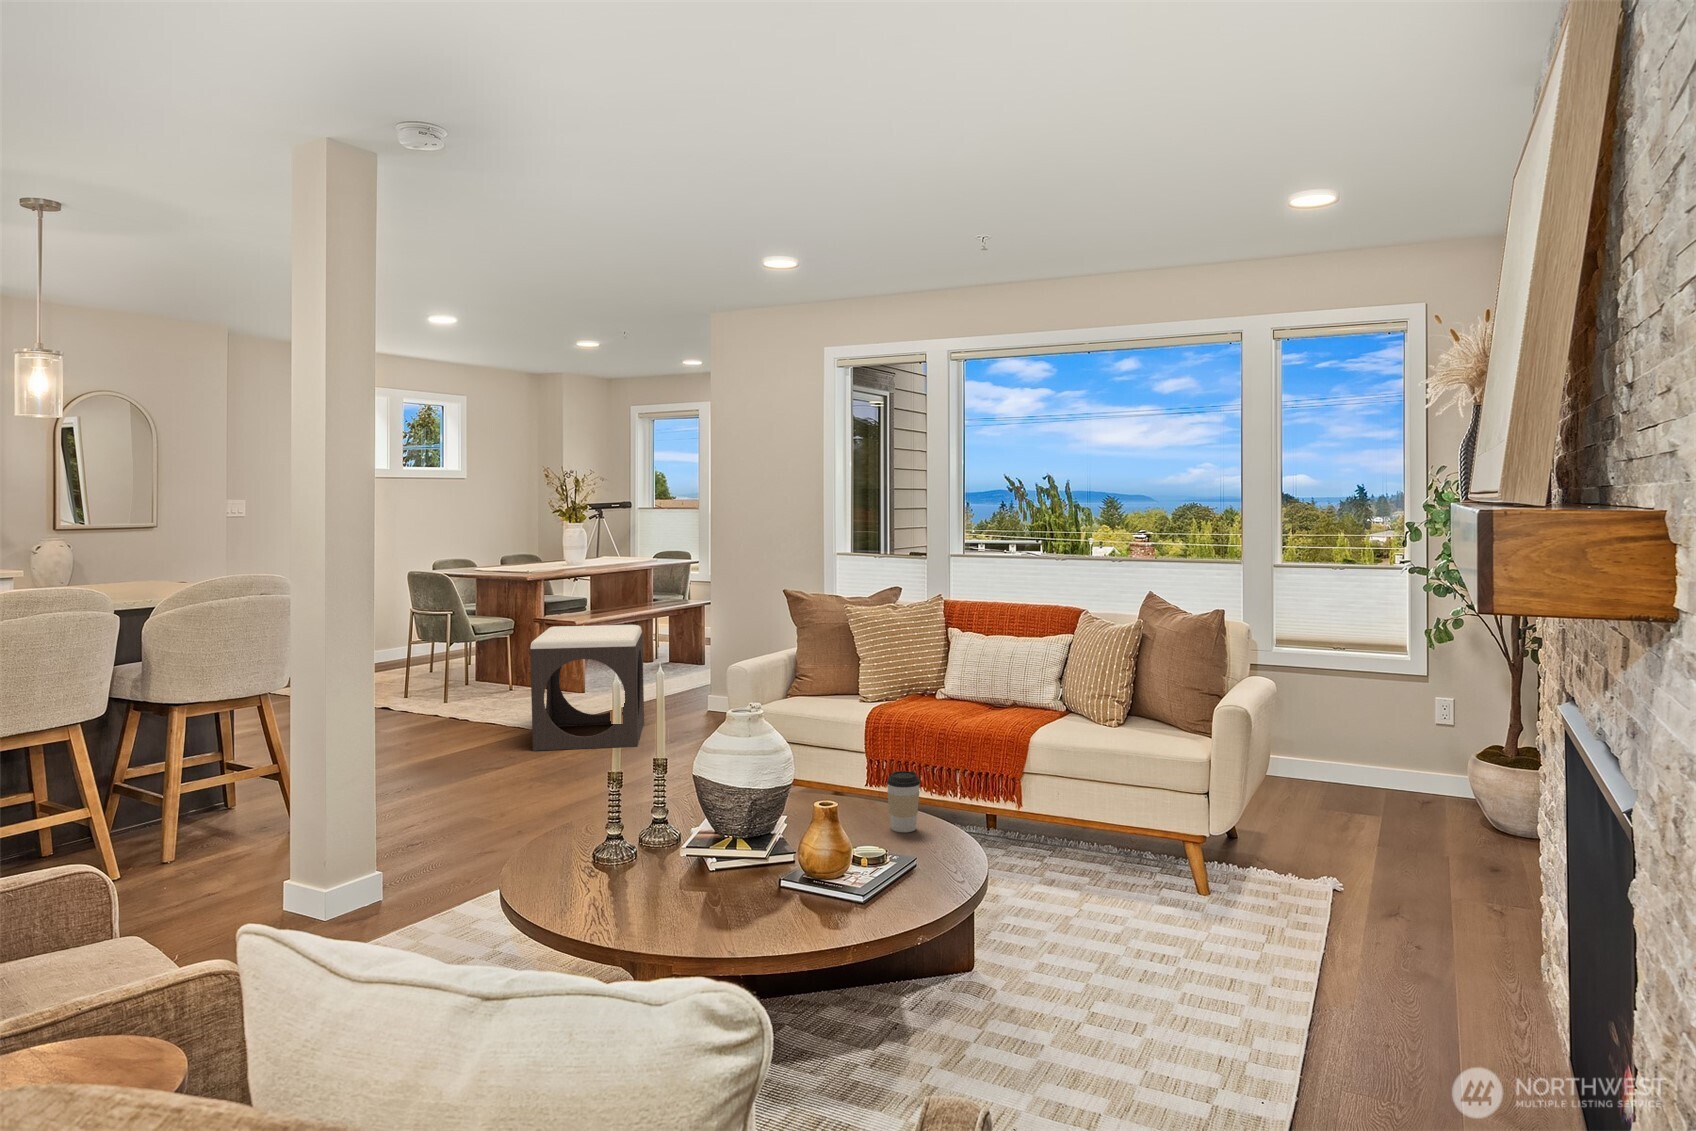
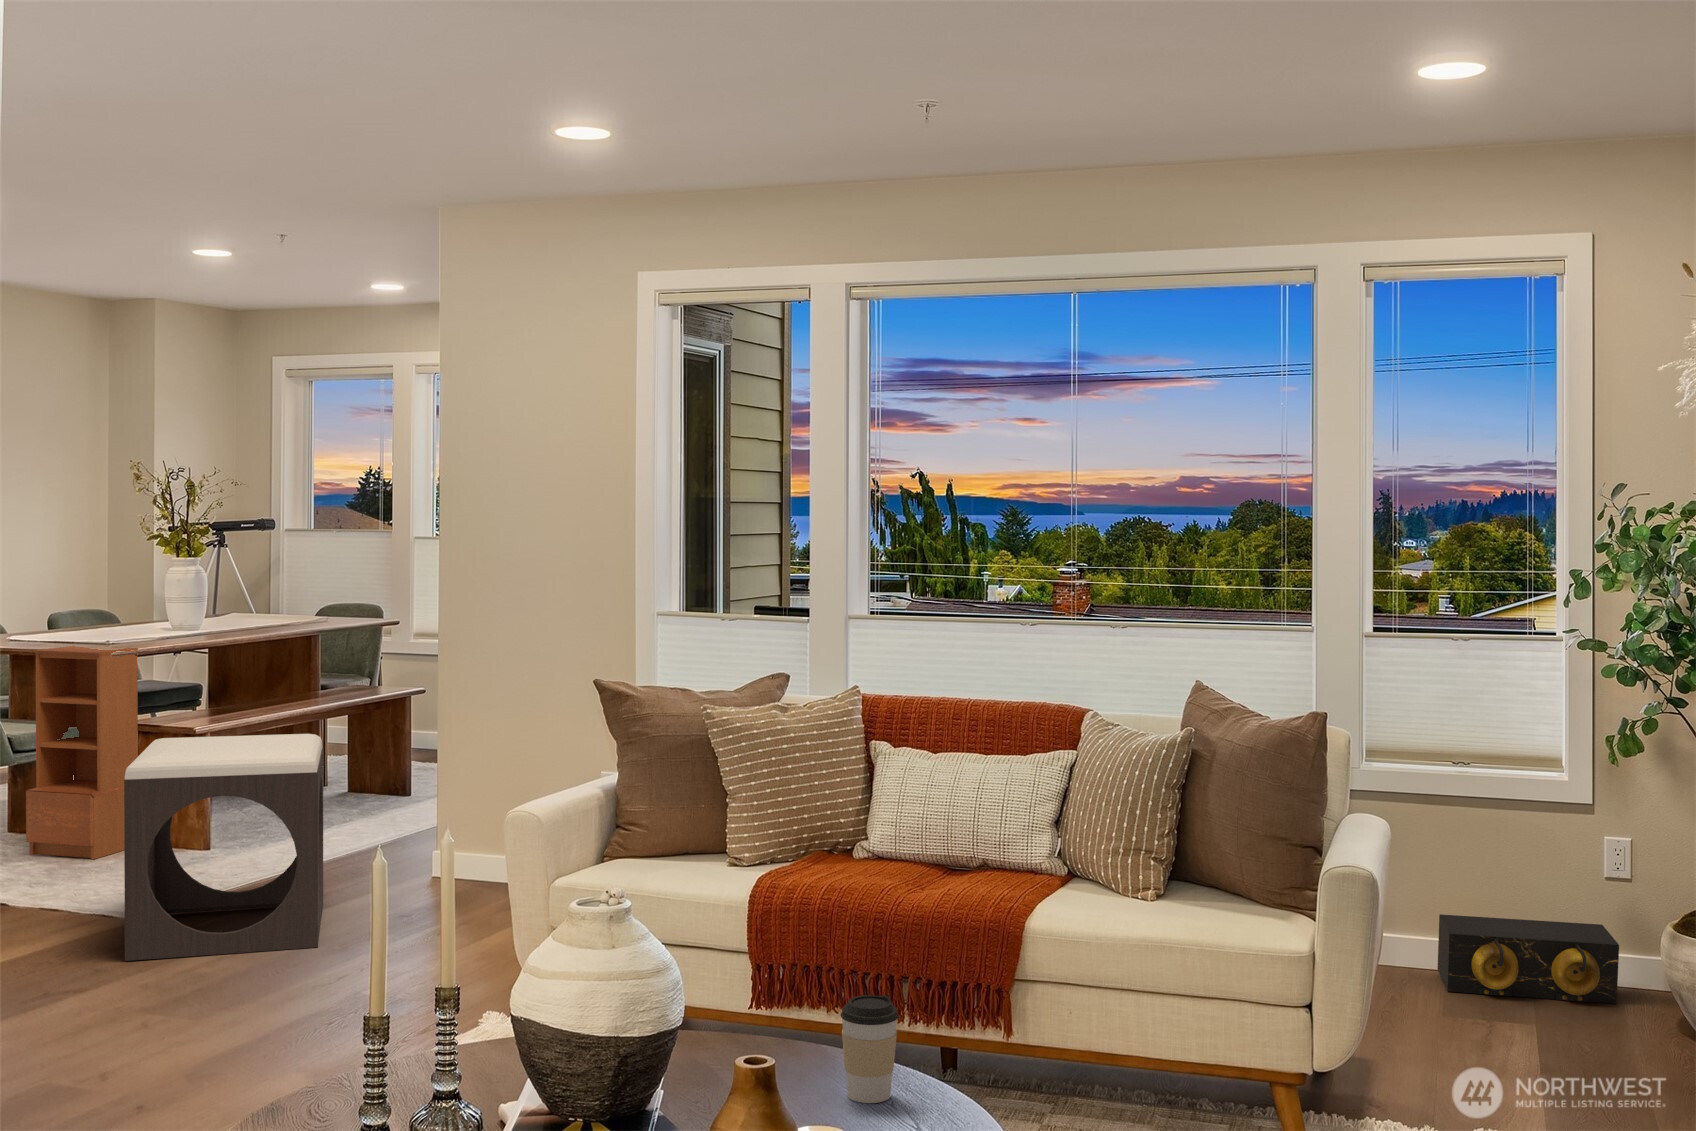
bookcase: none [487,575,548,696] -> present [26,646,138,859]
speaker: none [1321,744,1443,804] -> present [1438,914,1619,1004]

